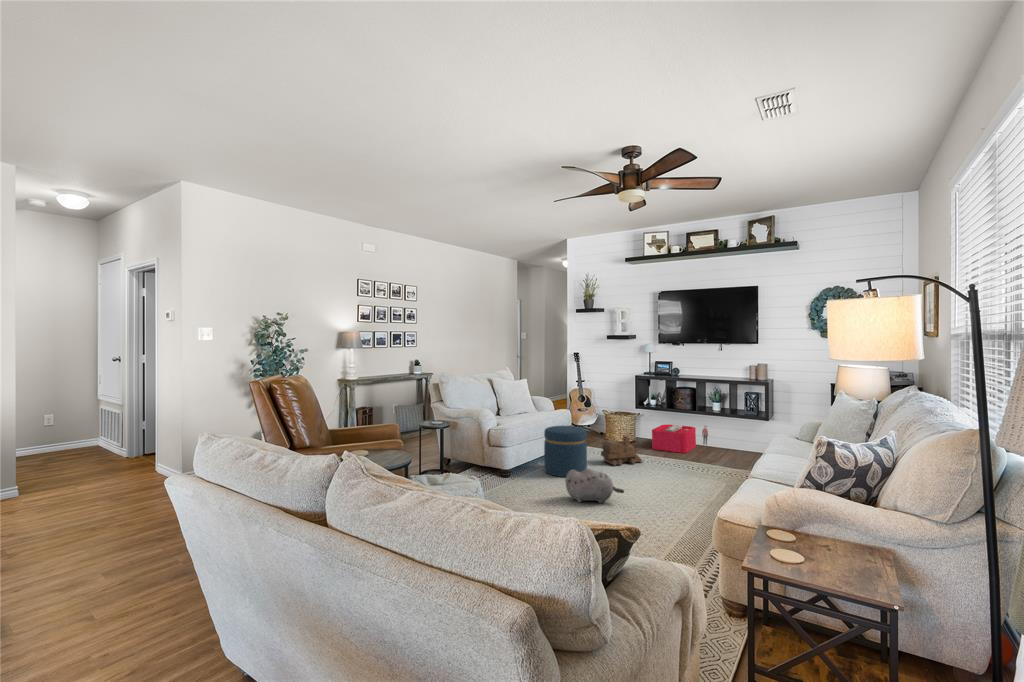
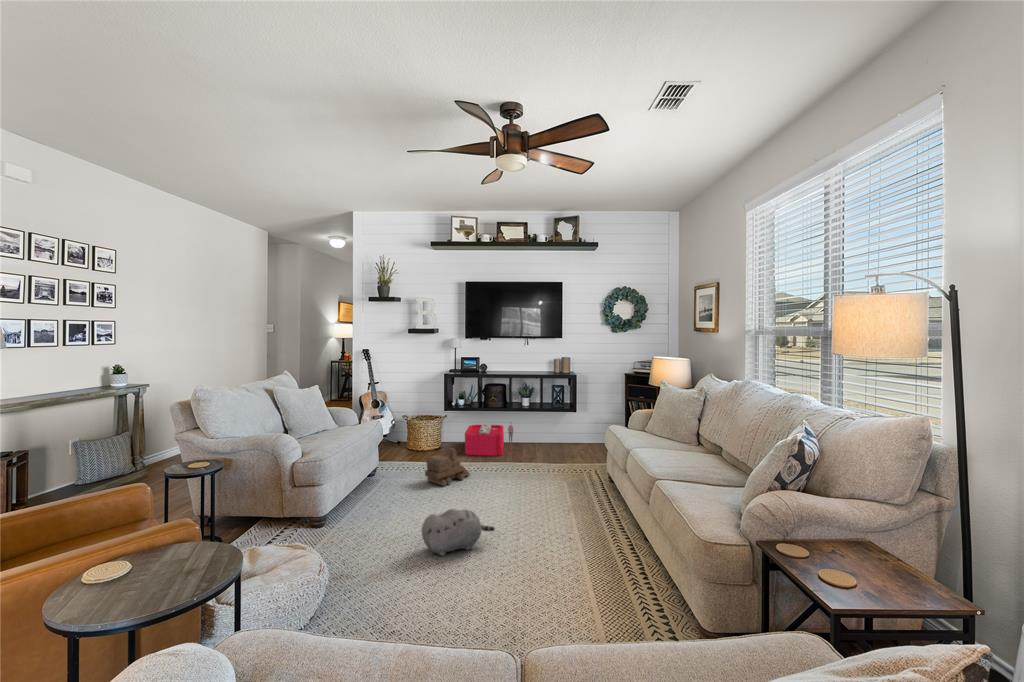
ottoman: present [544,426,587,477] -> none [365,447,420,517]

